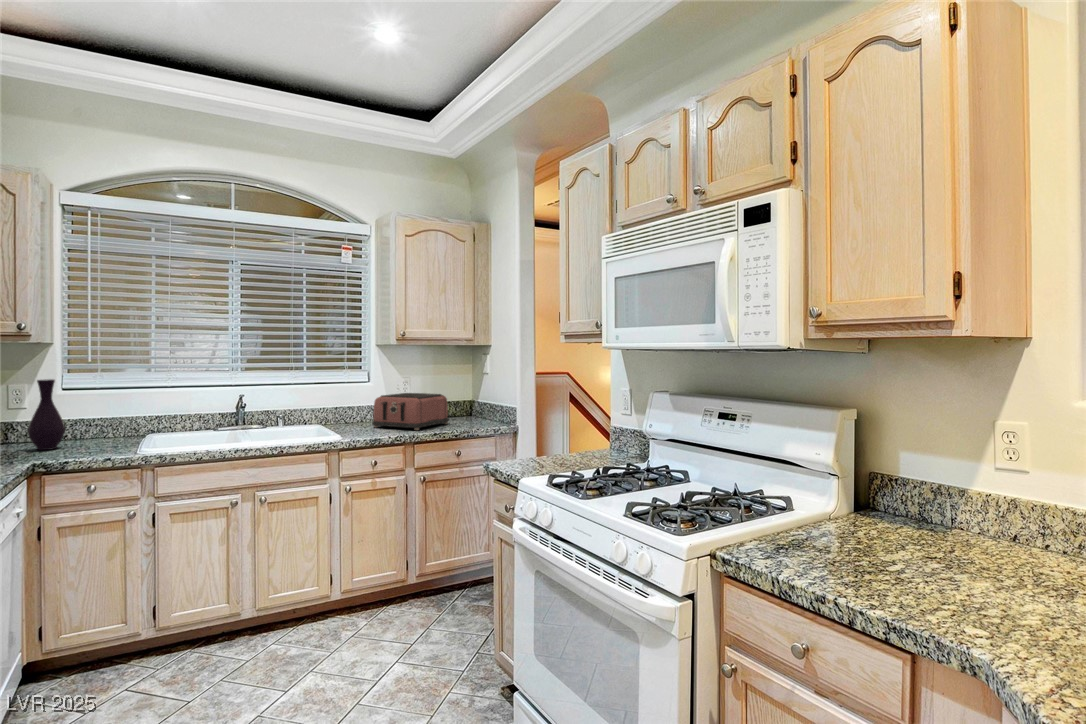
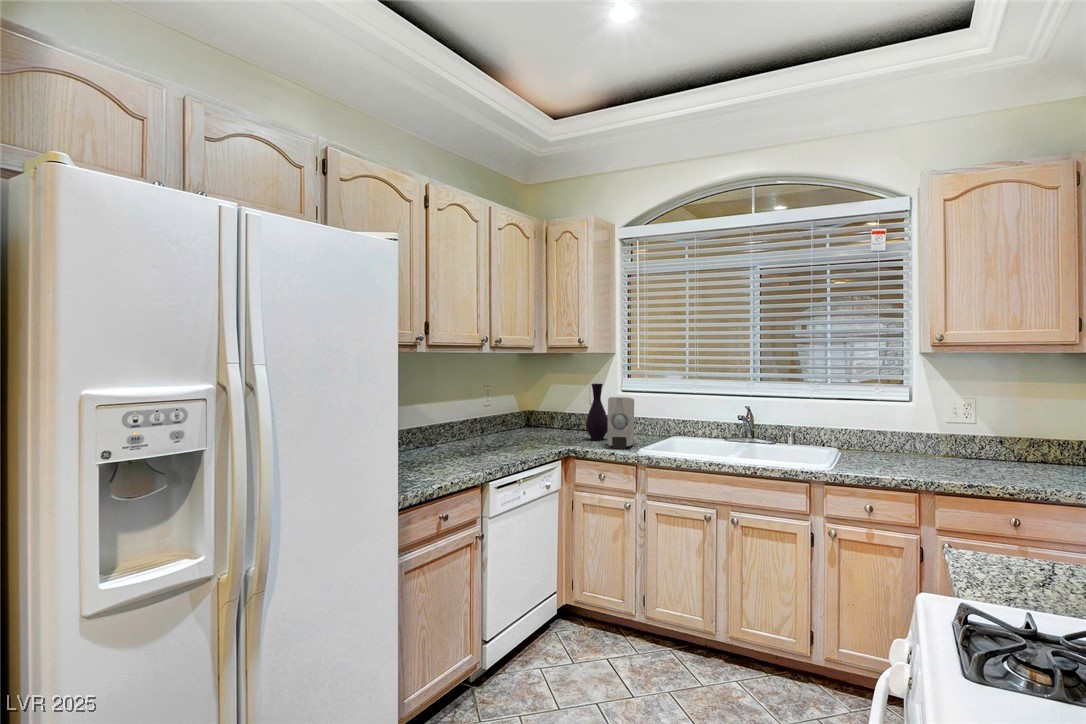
soap dispenser: none [80,393,122,453] -> present [608,397,634,449]
toaster: present [372,393,449,430] -> none [897,420,1028,476]

